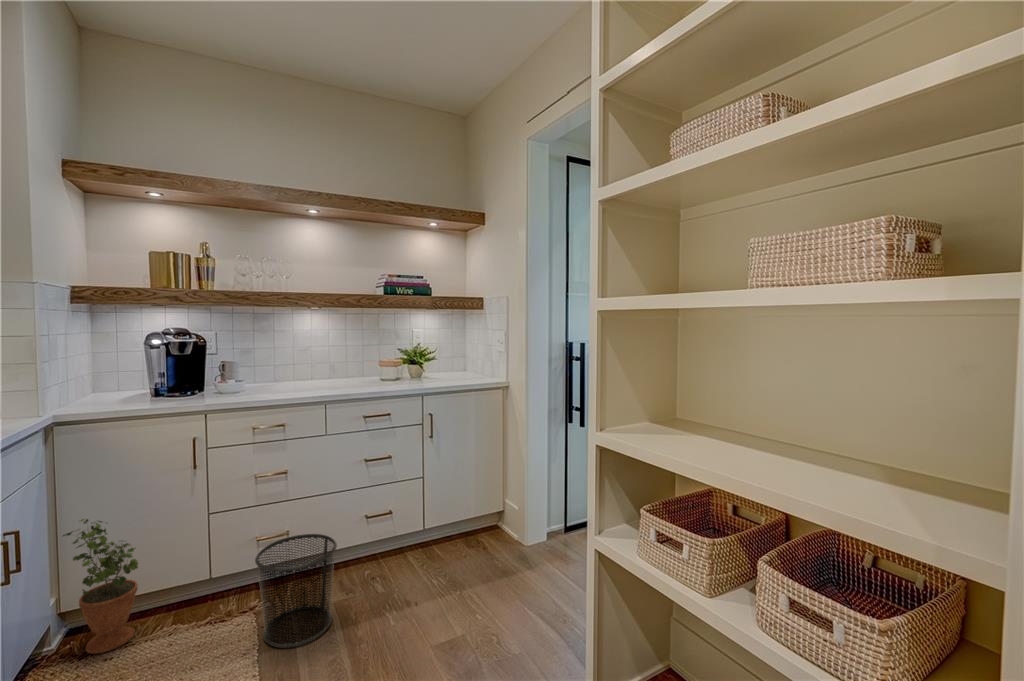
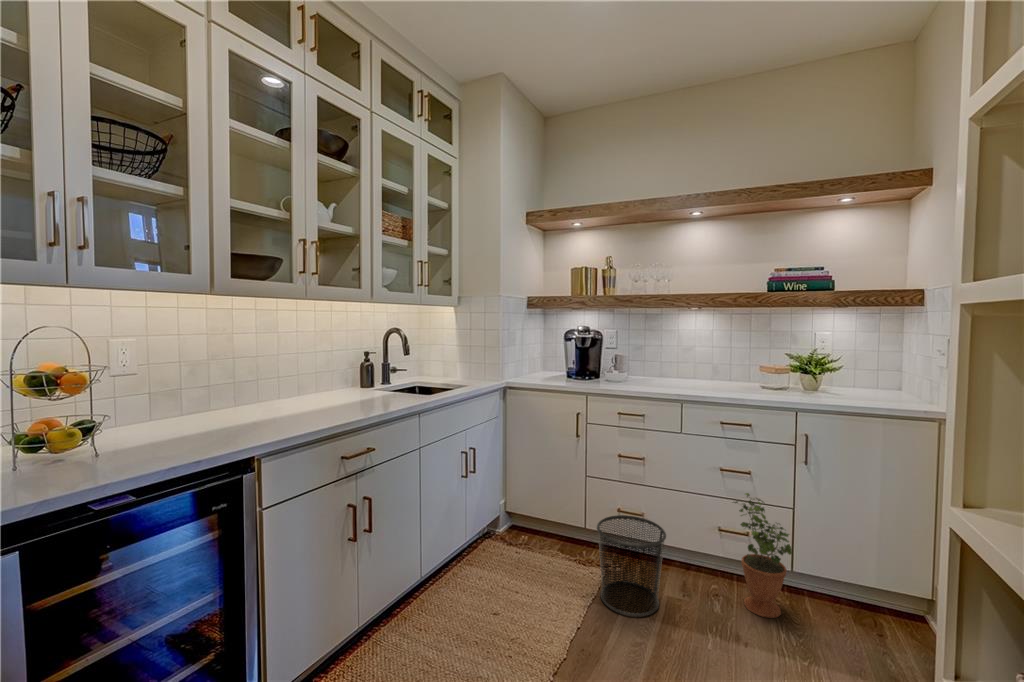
potted plant: present [63,519,138,654] -> present [734,493,792,618]

